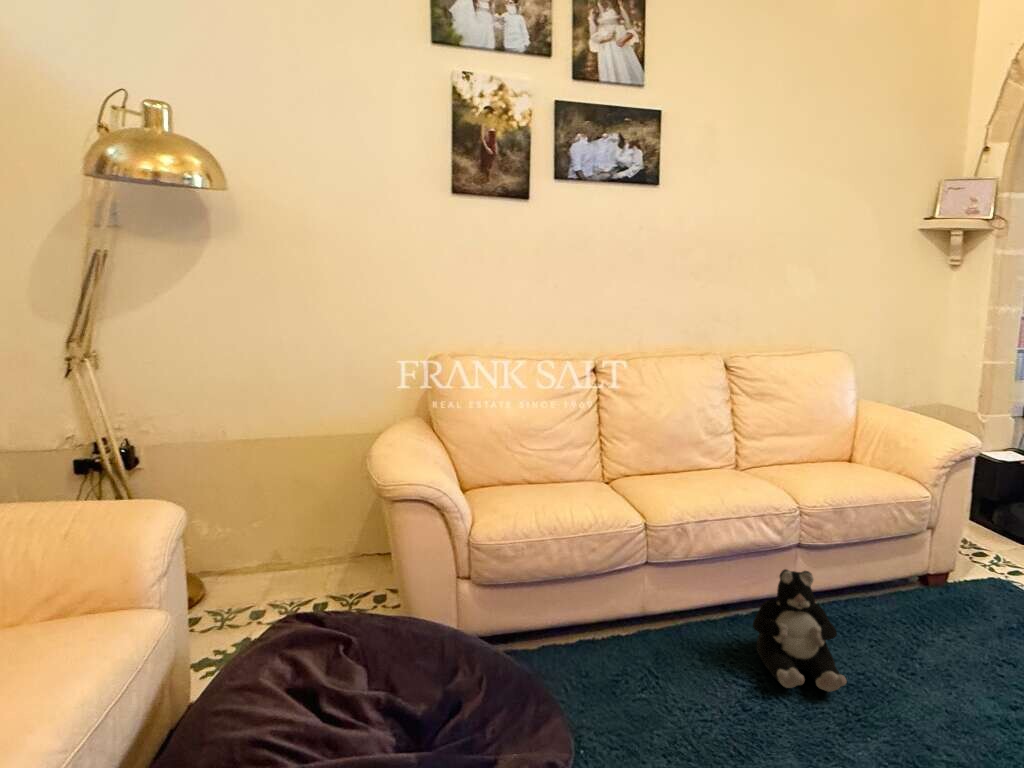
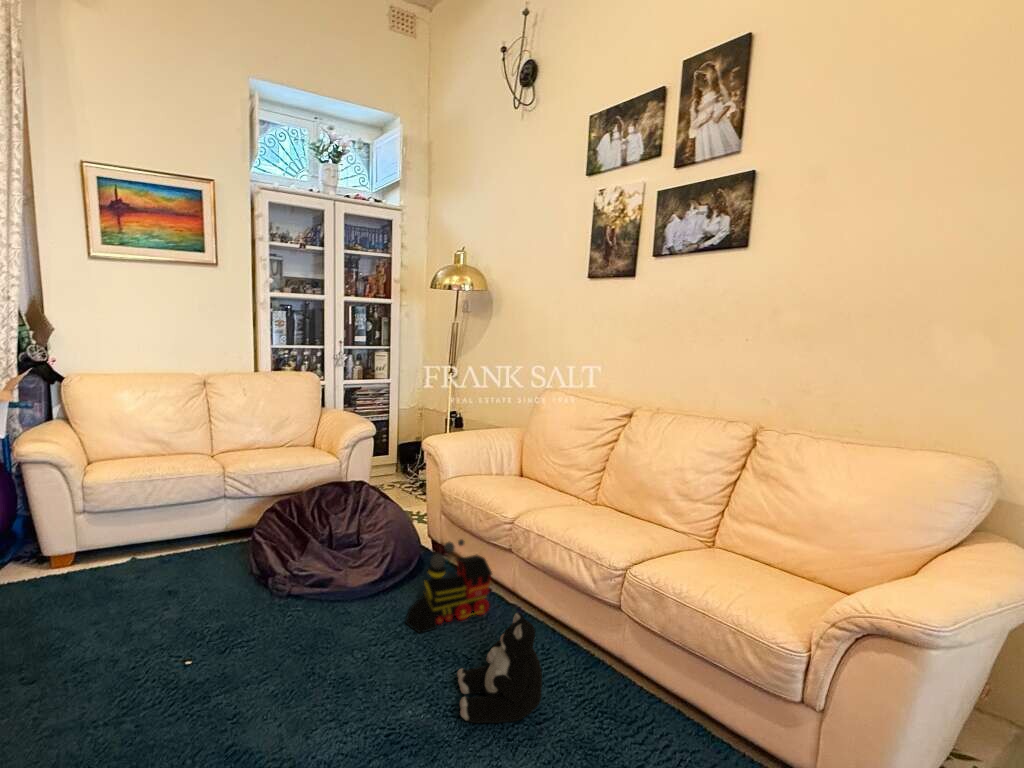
toy train: none [596,572,684,729] -> present [406,539,492,633]

